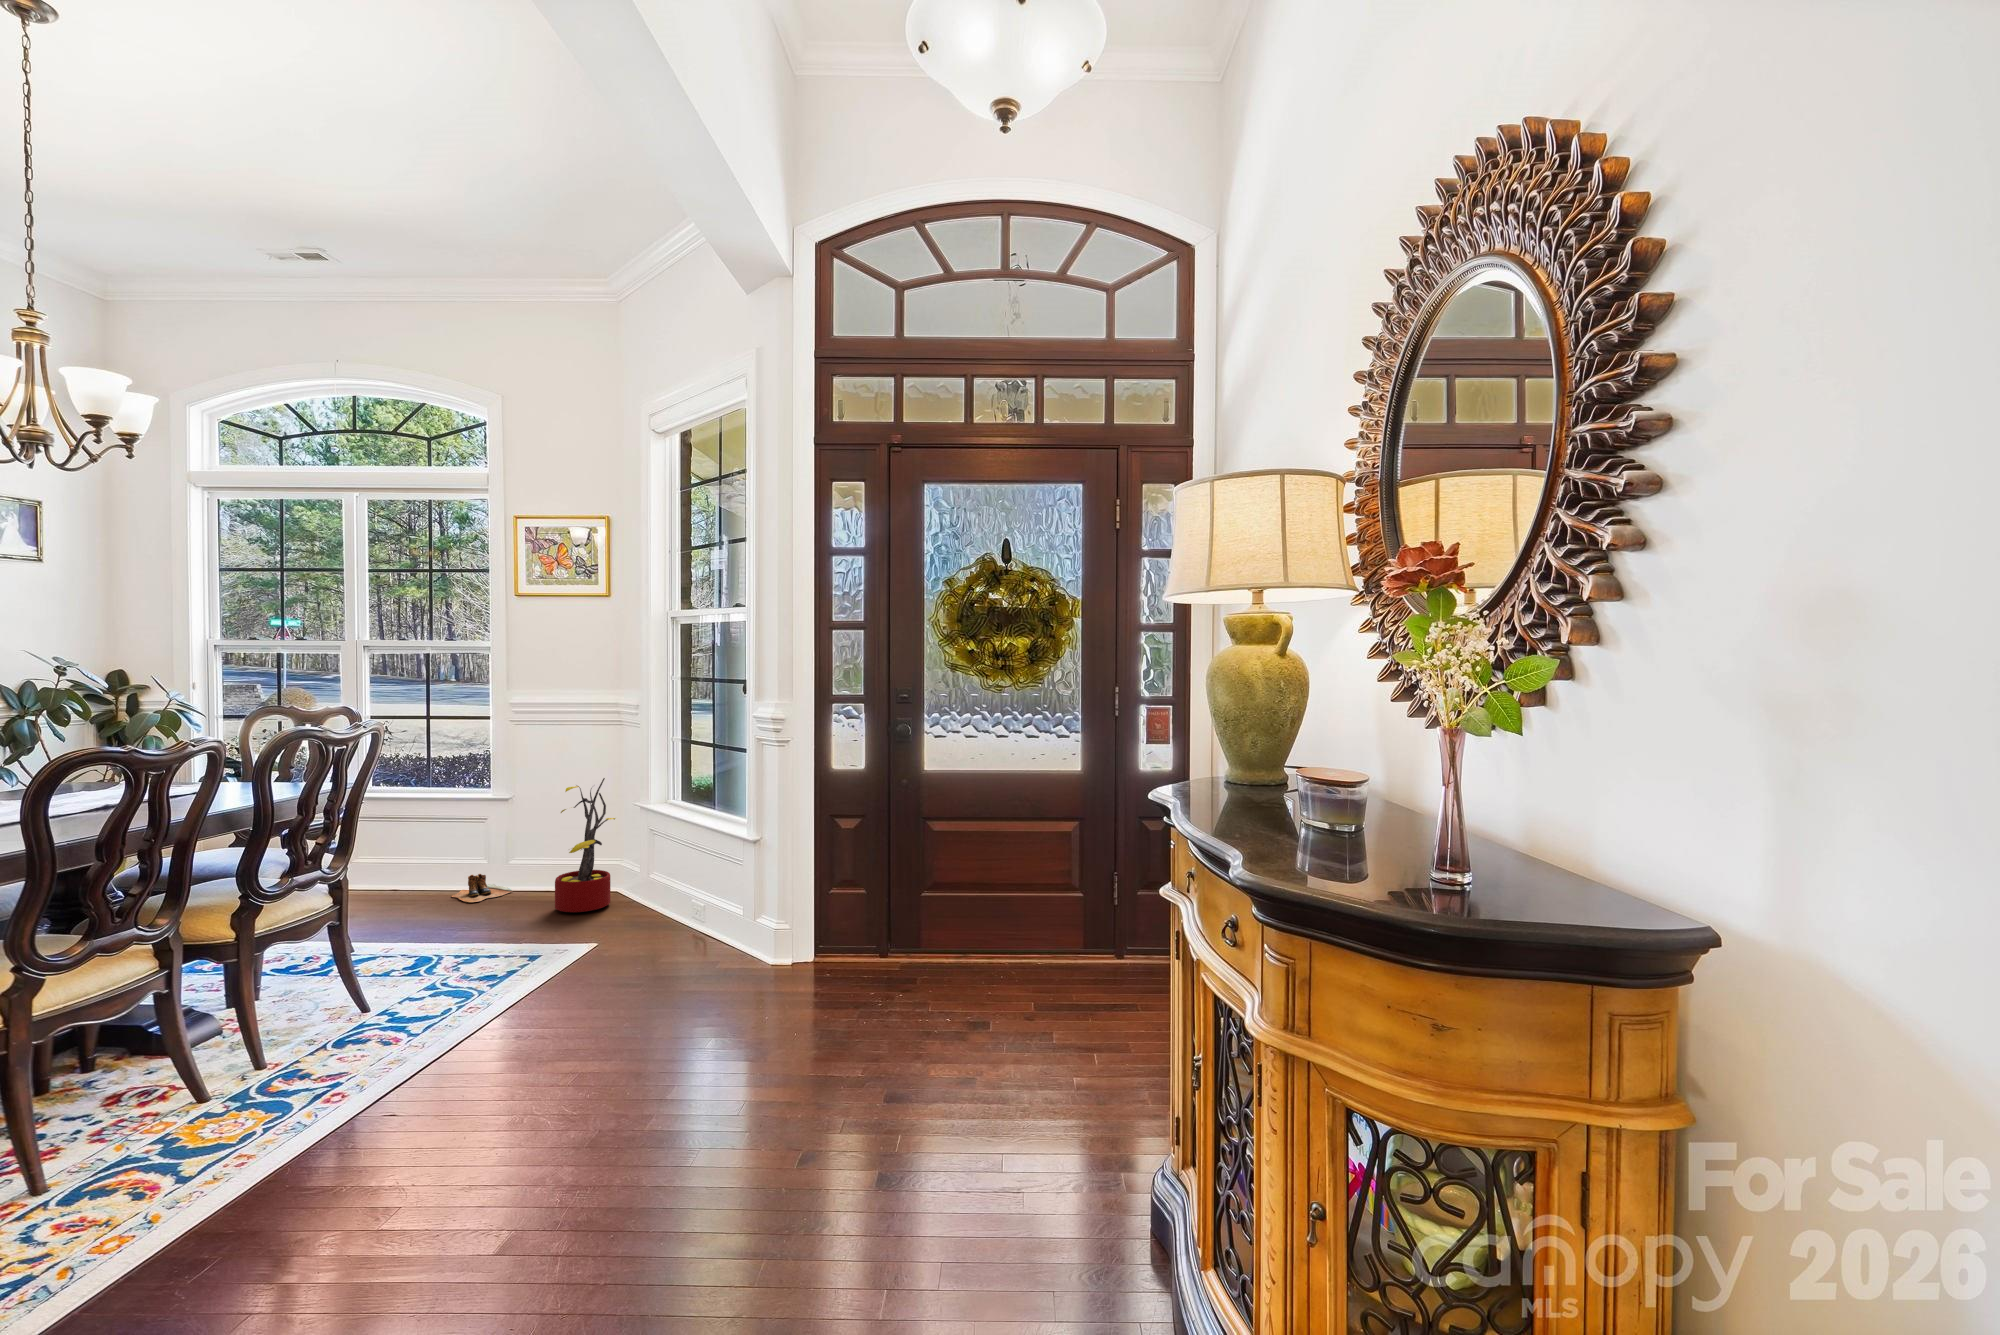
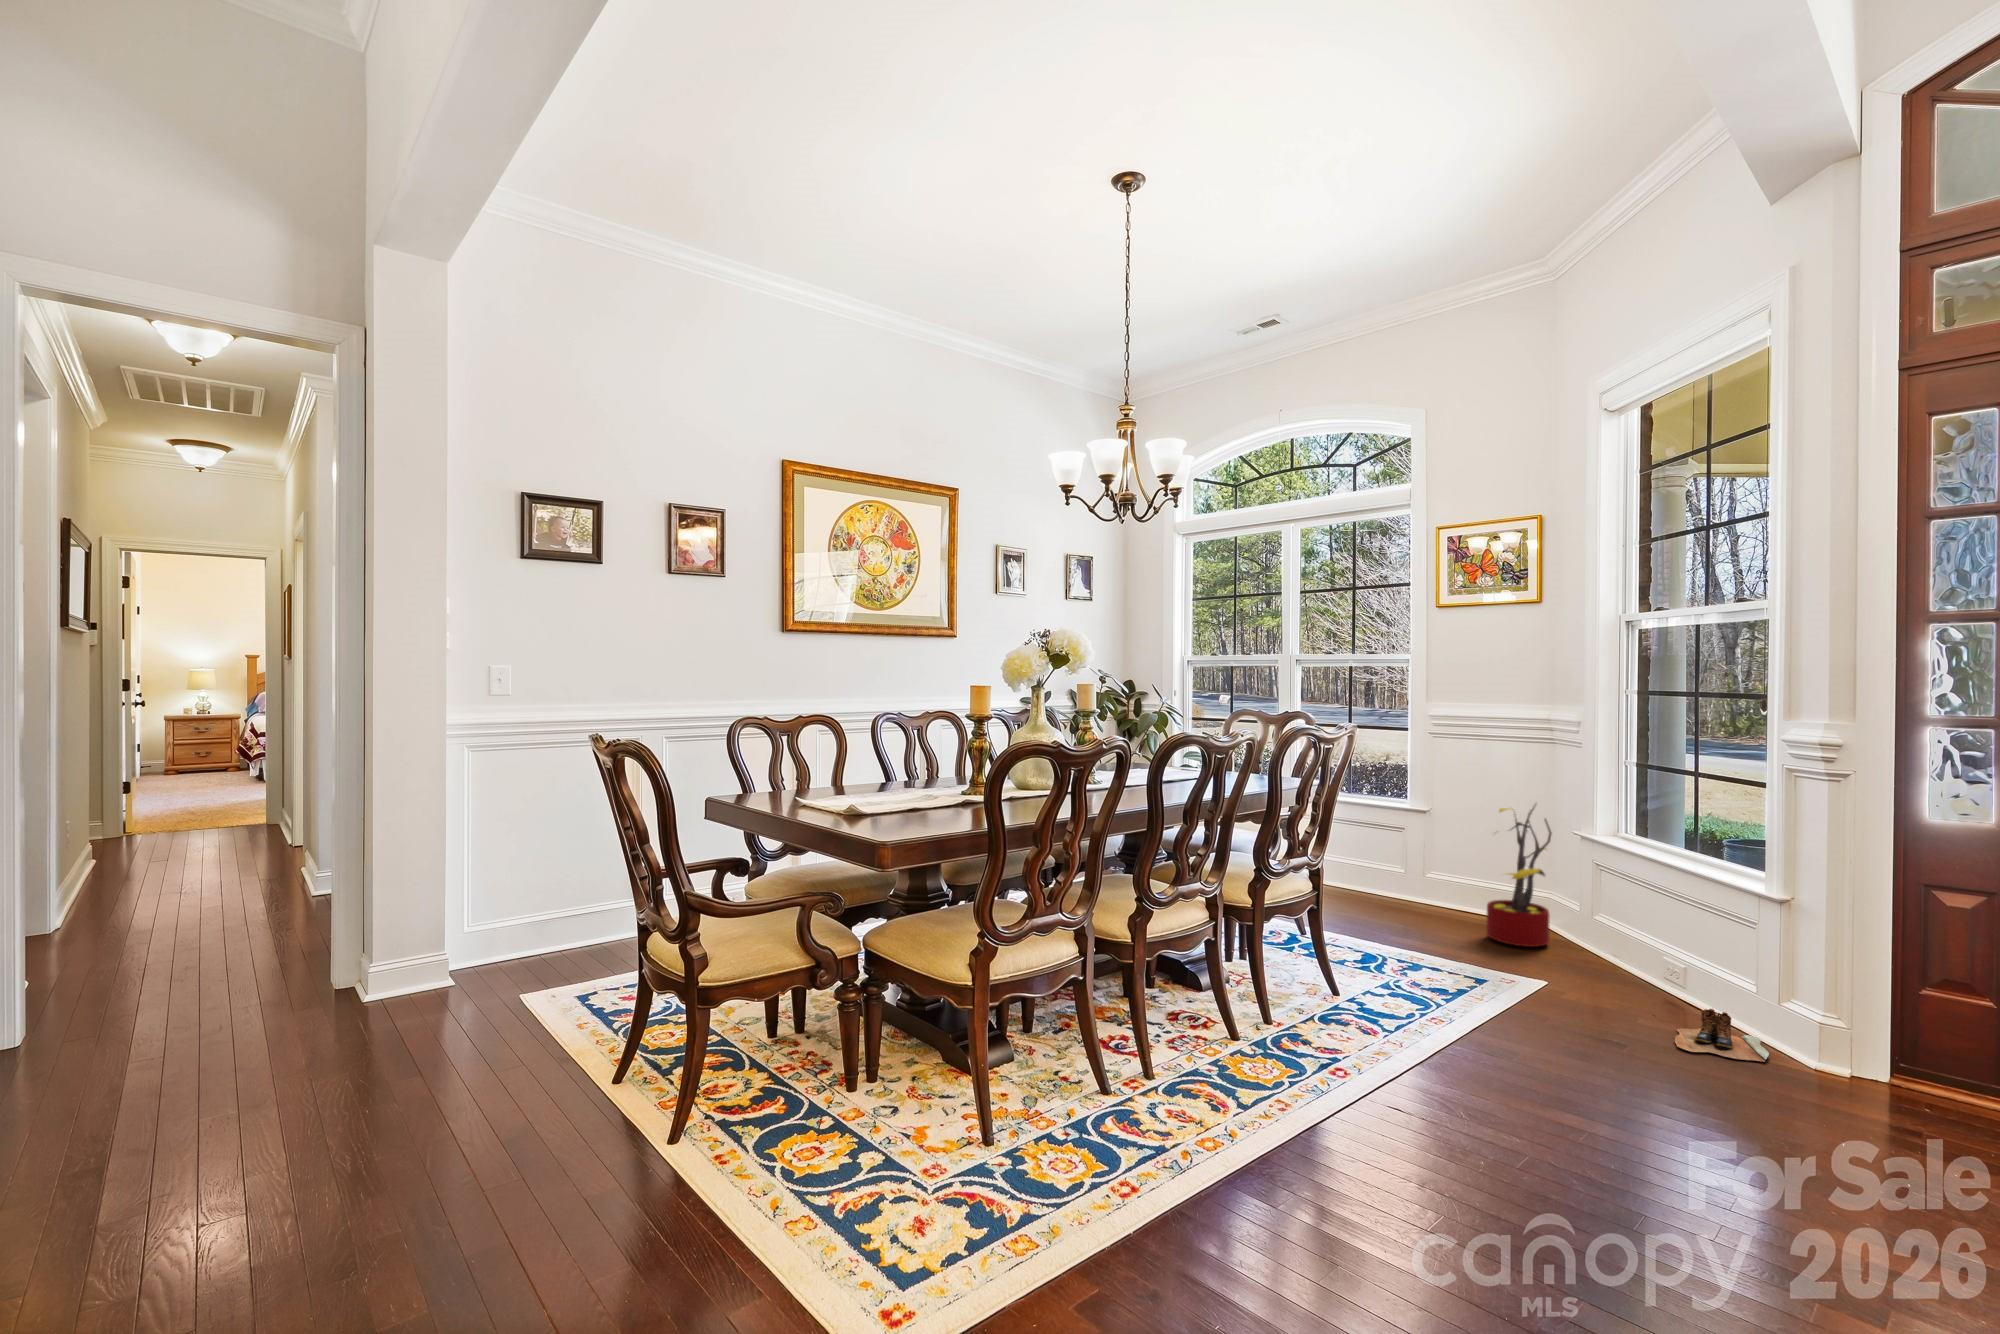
boots: present [452,874,512,902] -> present [1675,1009,1769,1062]

